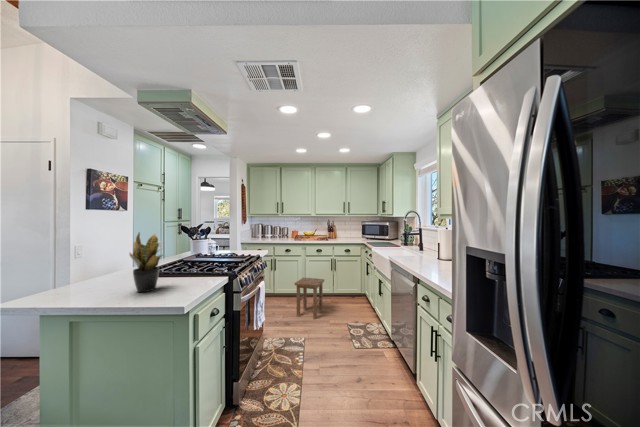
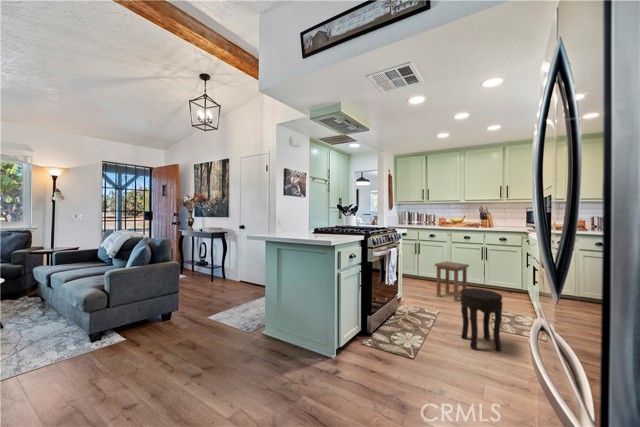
potted plant: present [130,233,164,292] -> none [303,198,327,236]
side table: none [333,314,371,384] -> present [460,288,502,351]

